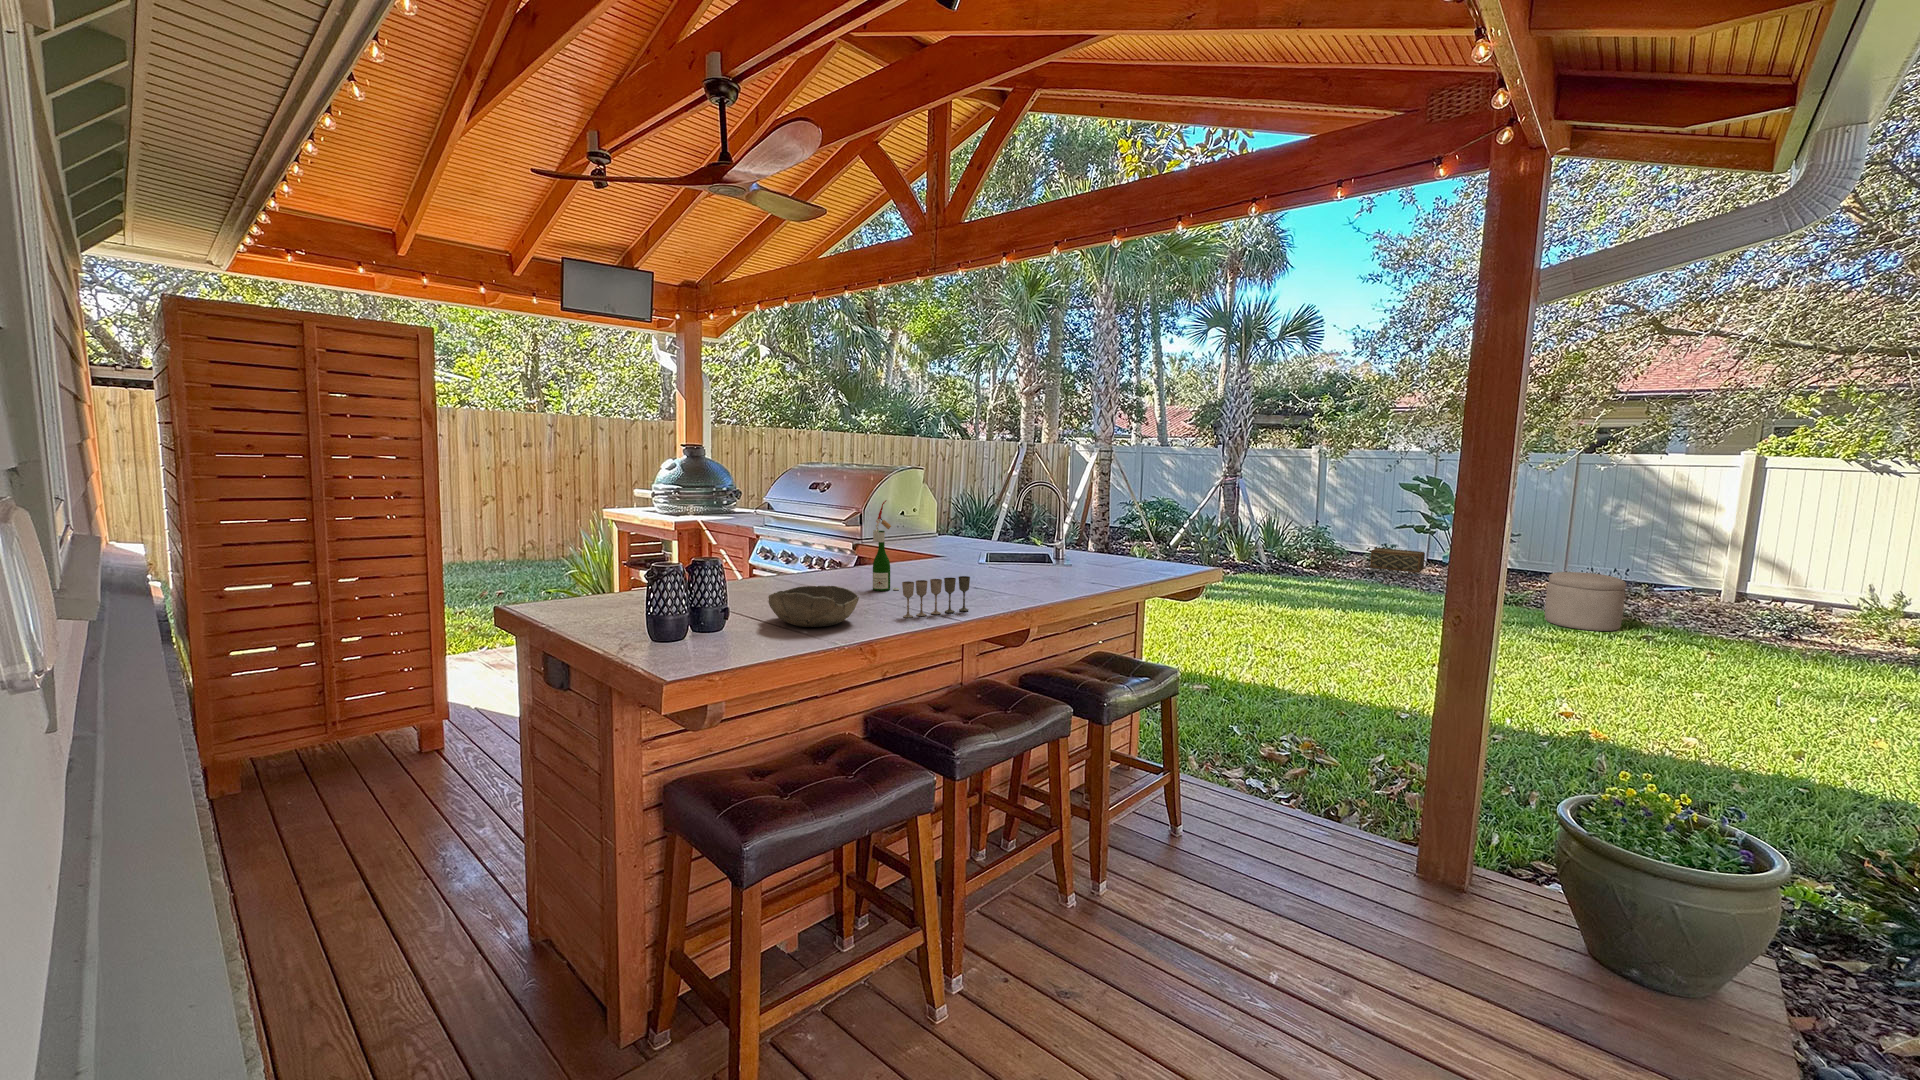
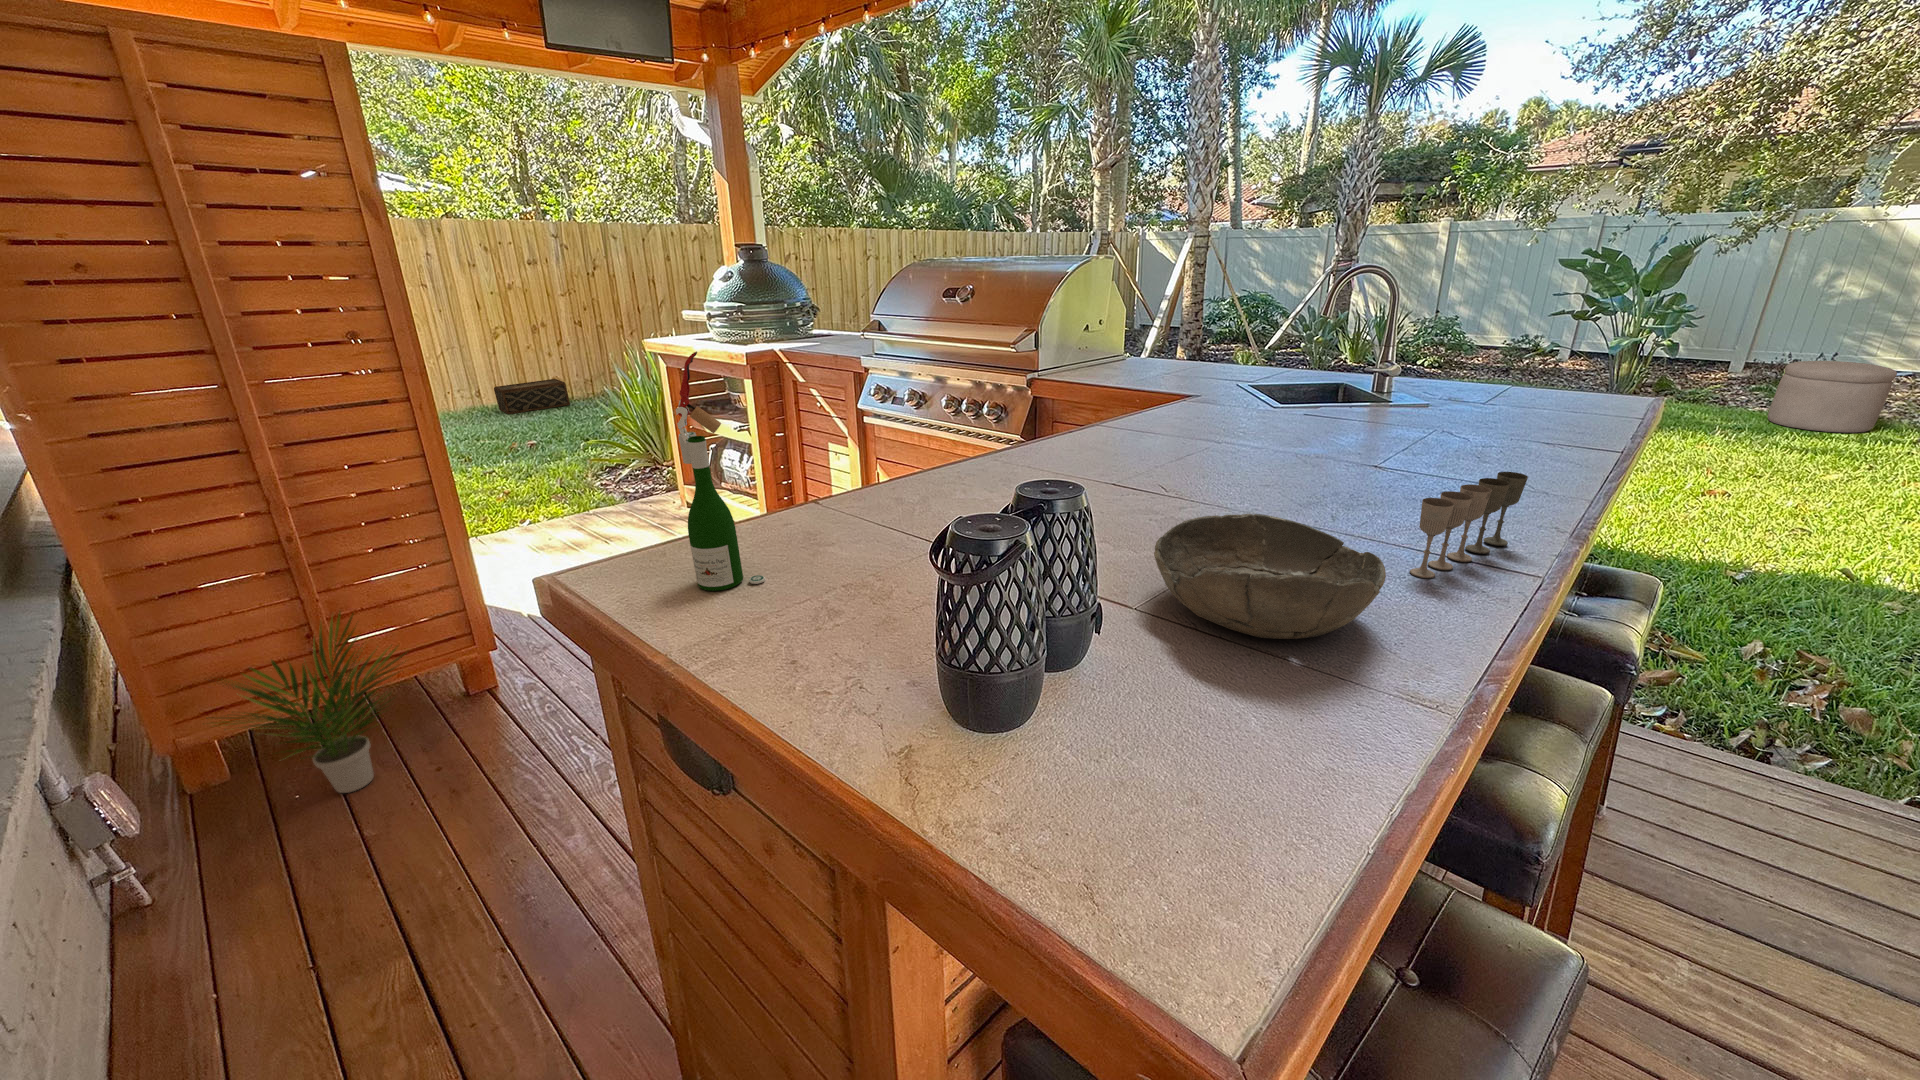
wine bottle: present [873,500,899,591] -> present [676,351,765,591]
woven basket: present [1370,548,1425,572] -> present [494,379,570,414]
potted plant: none [254,669,394,797] -> present [226,612,404,793]

